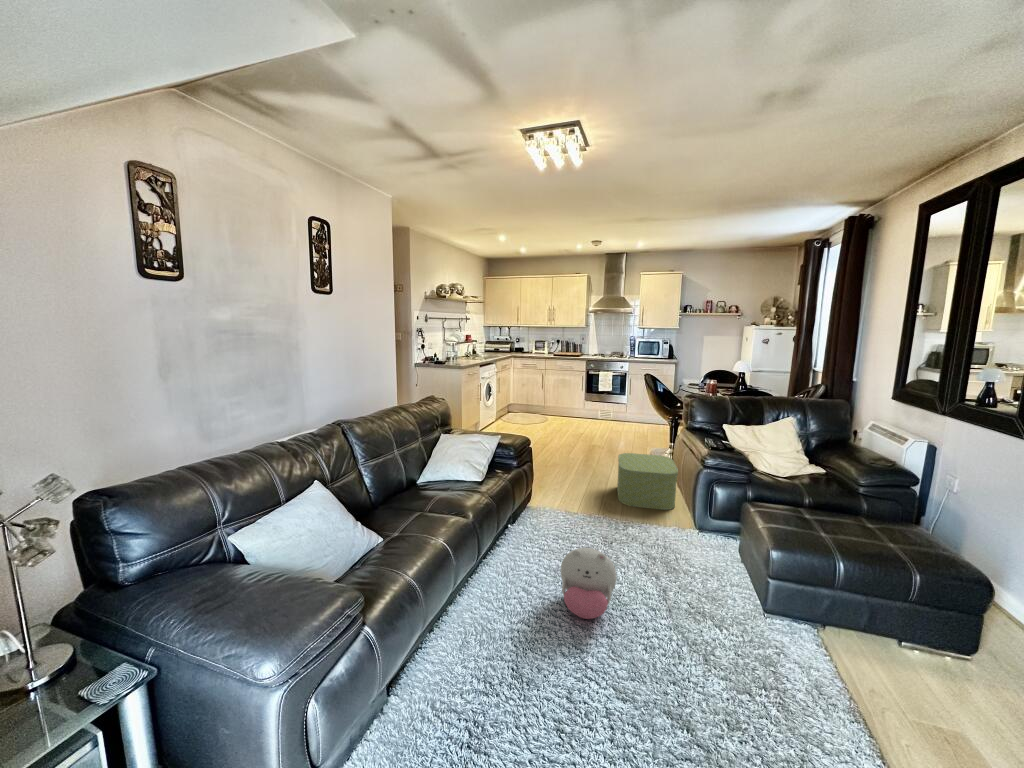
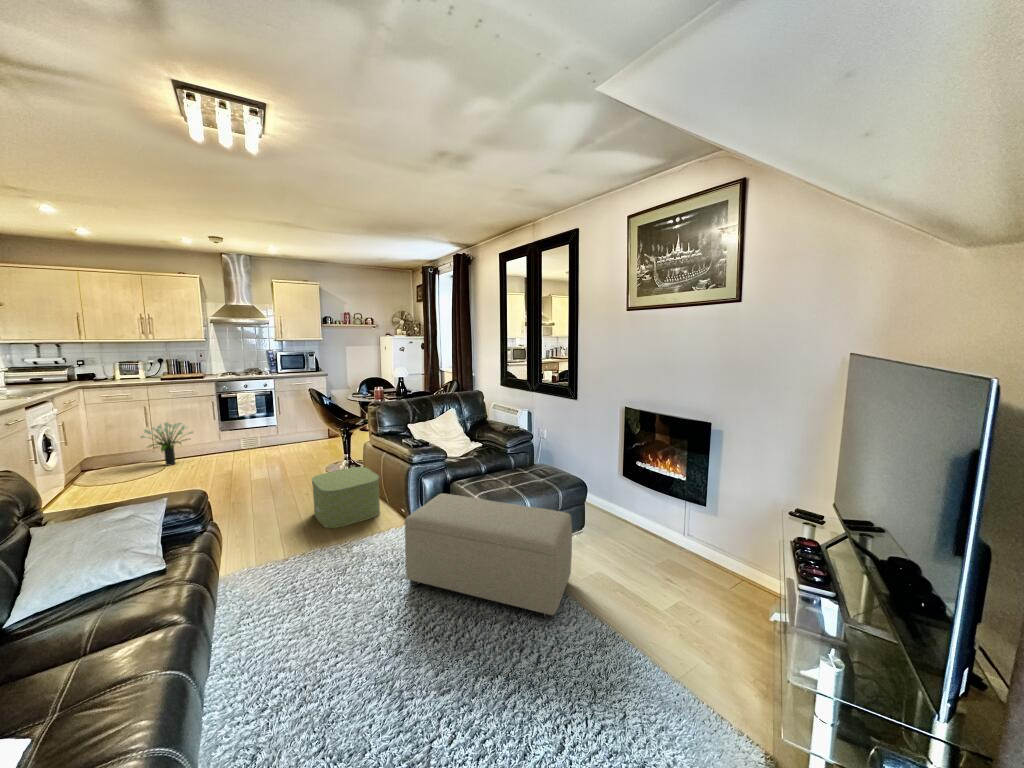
potted plant: none [536,387,566,420] -> present [141,422,193,466]
ottoman: none [655,507,902,732] -> present [405,494,572,620]
plush toy: present [561,548,617,619] -> none [323,578,389,658]

